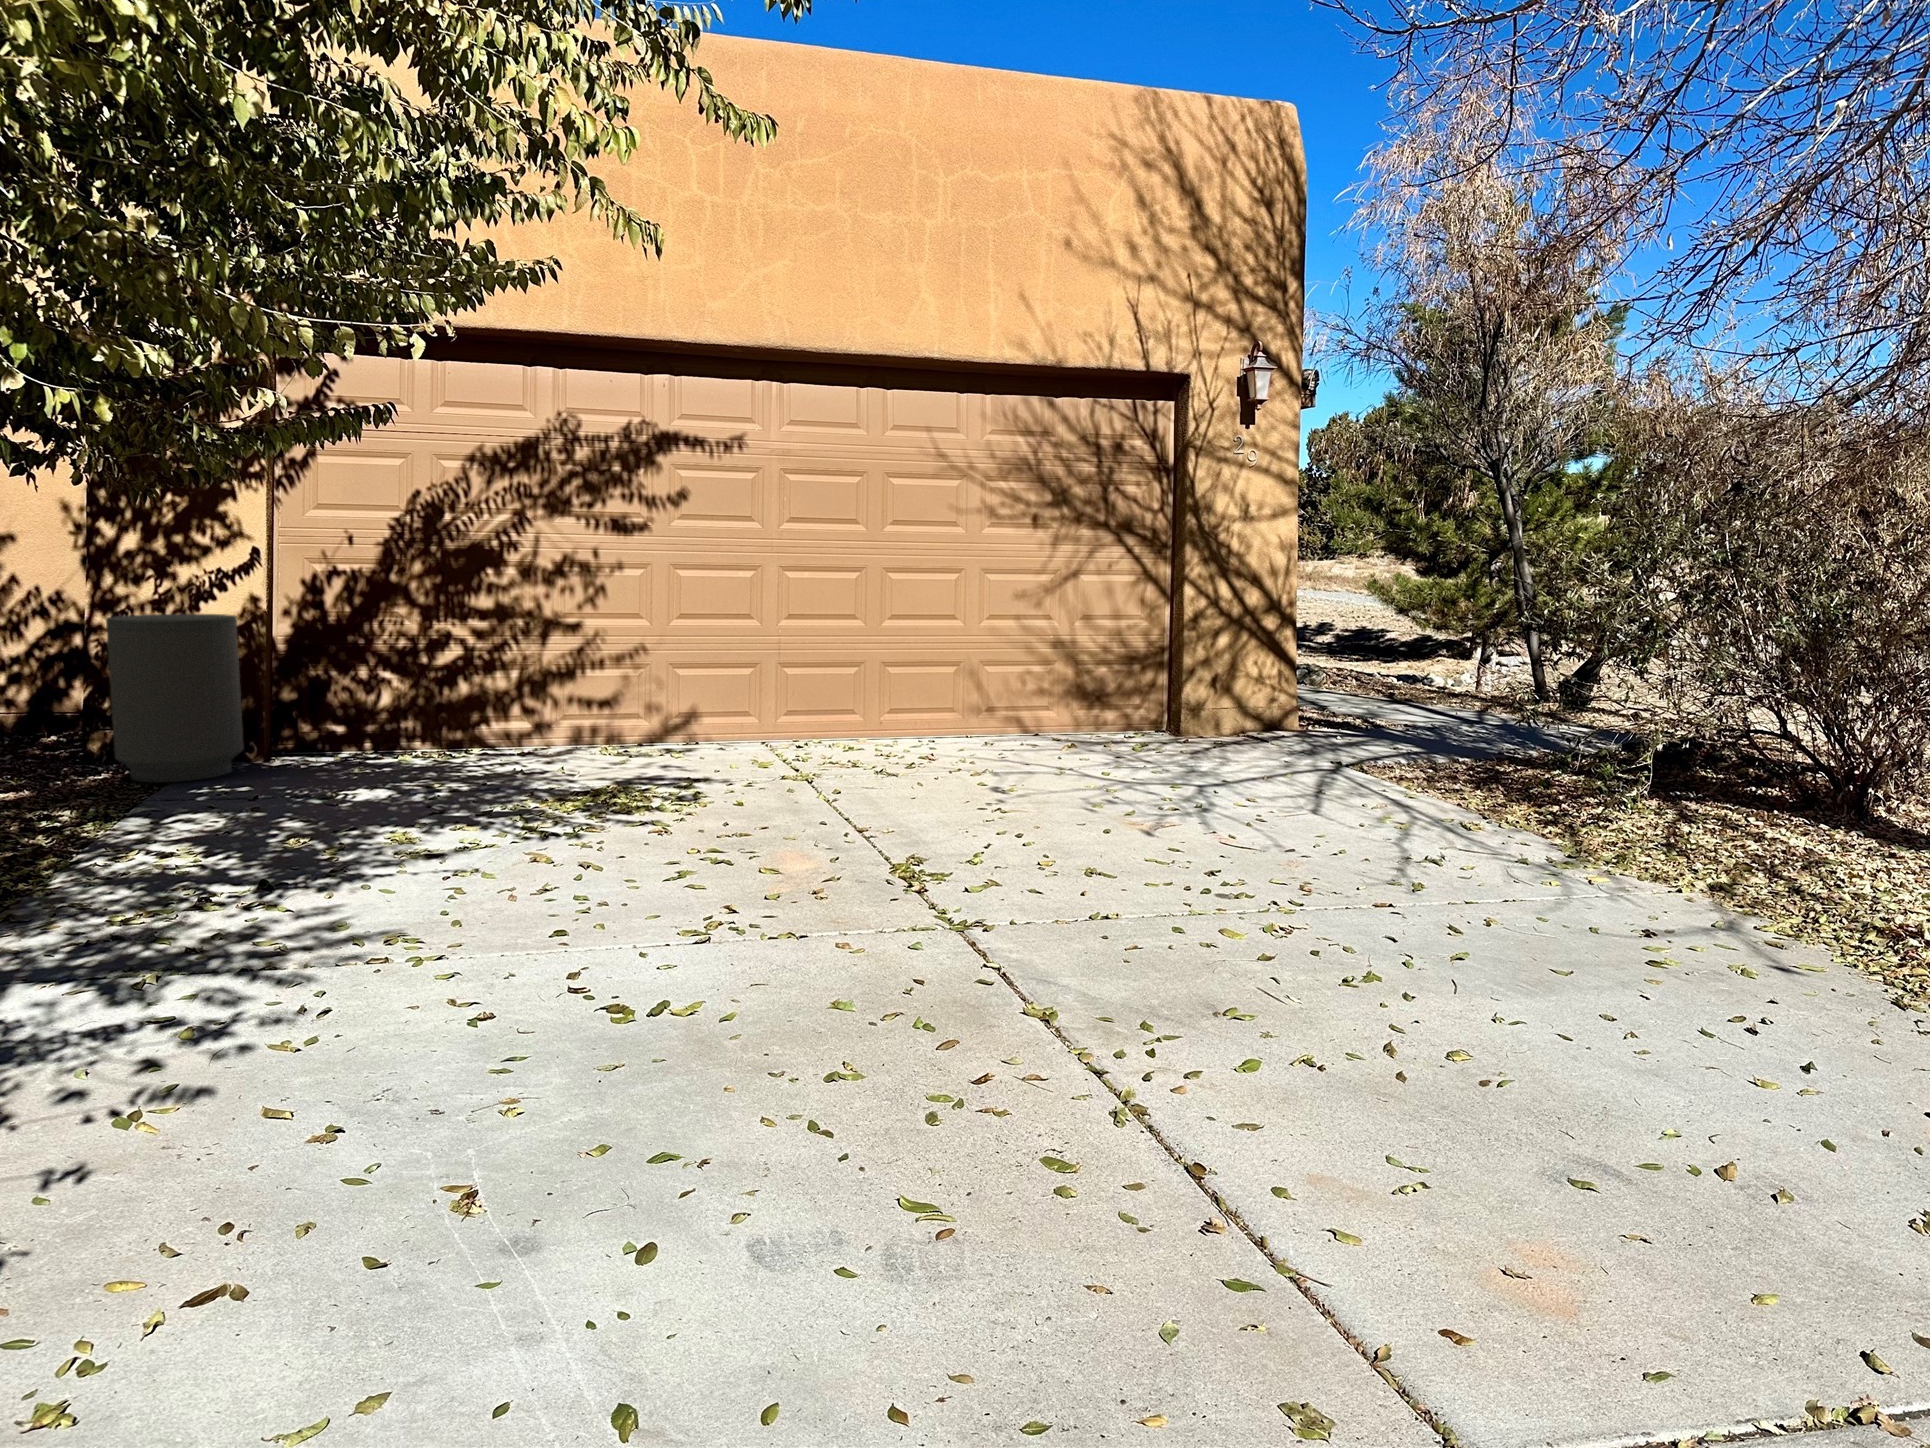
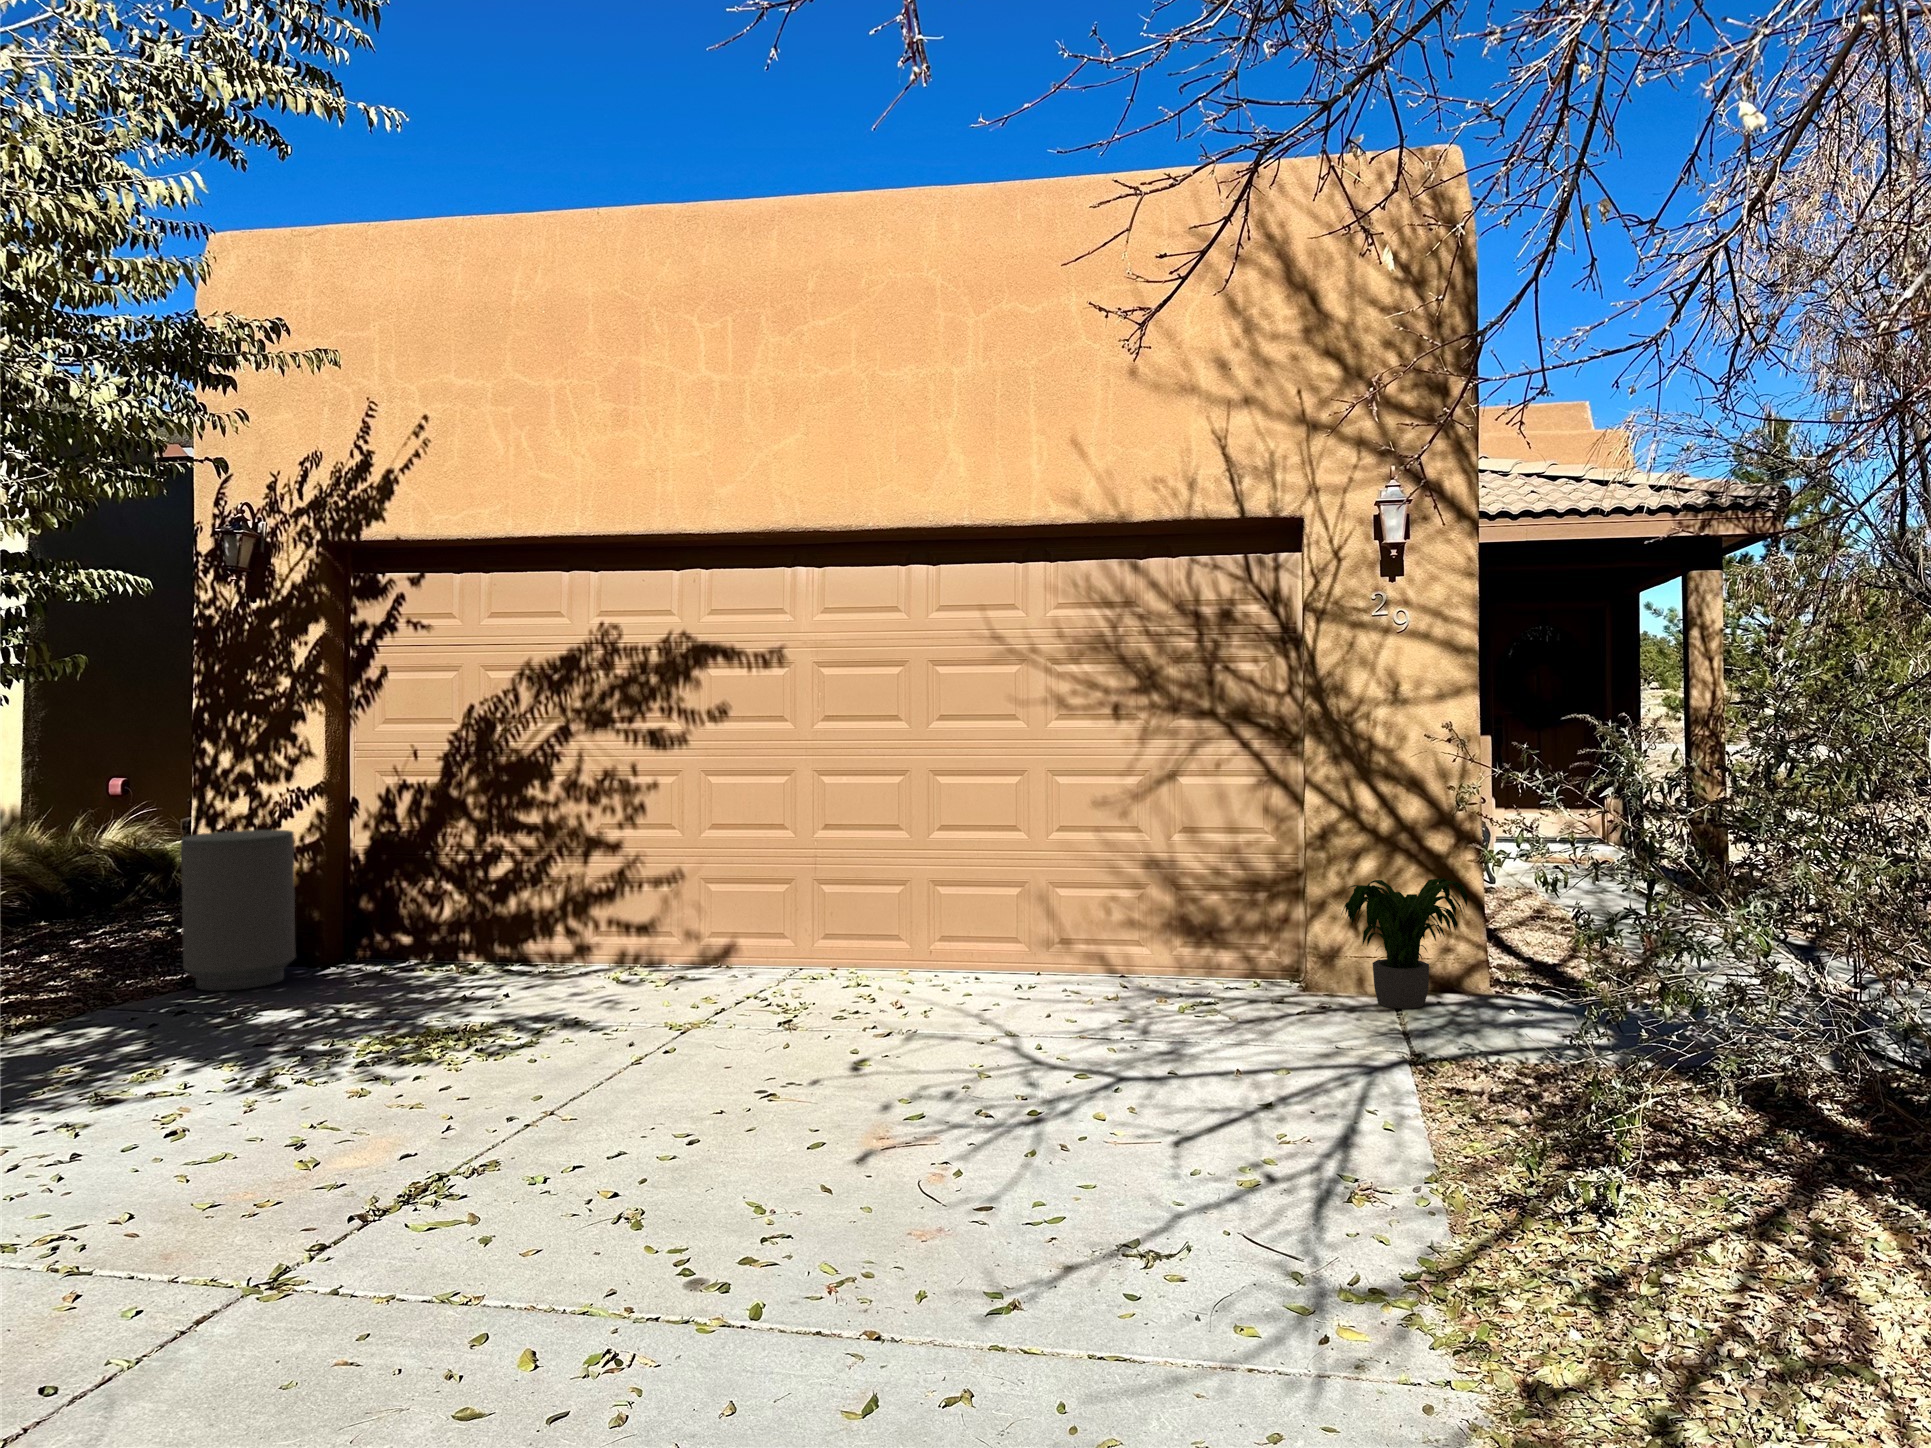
potted plant: none [1213,649,1315,742] -> present [1341,878,1468,1009]

